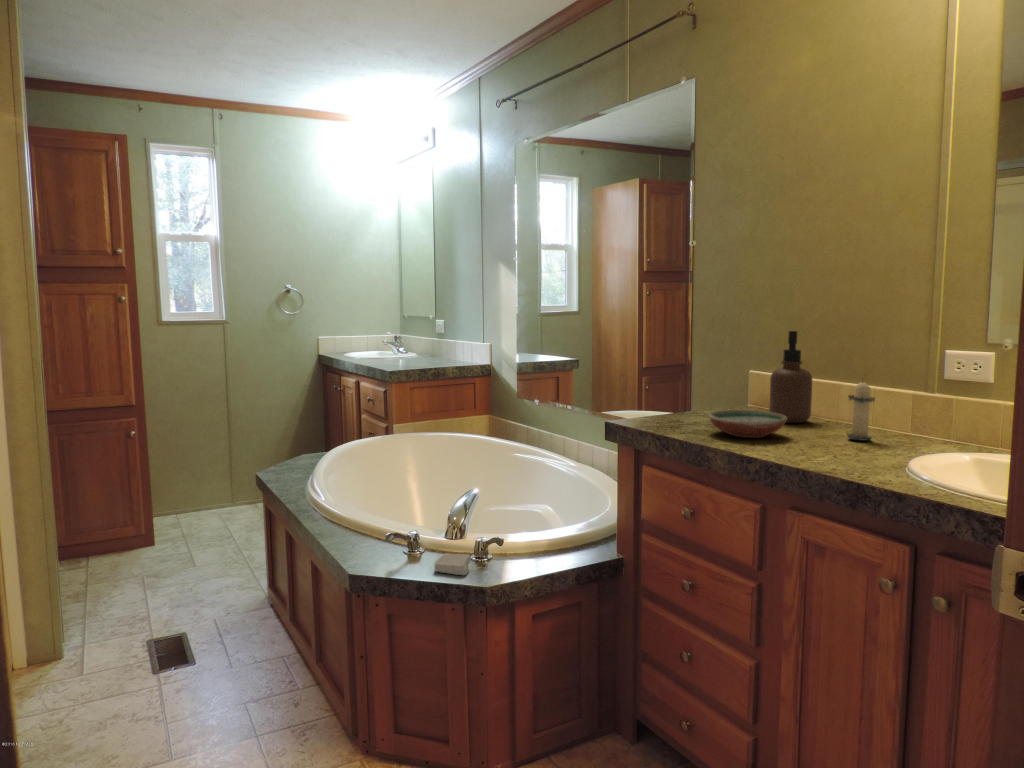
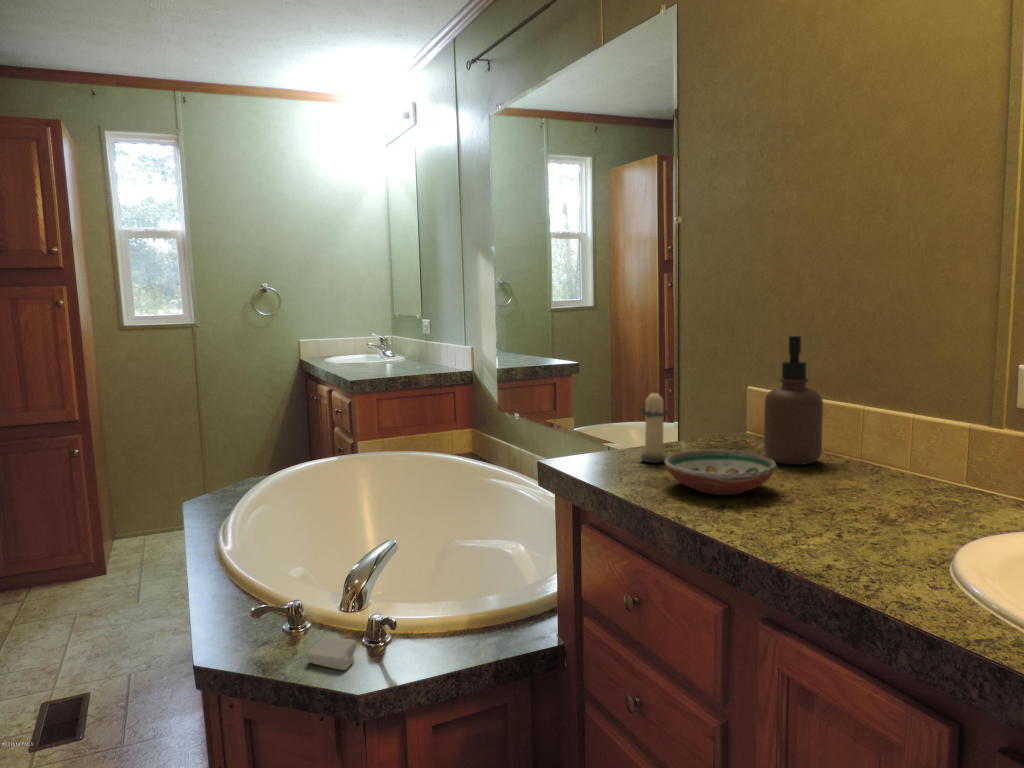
candle: present [847,381,875,441] -> present [640,389,669,462]

